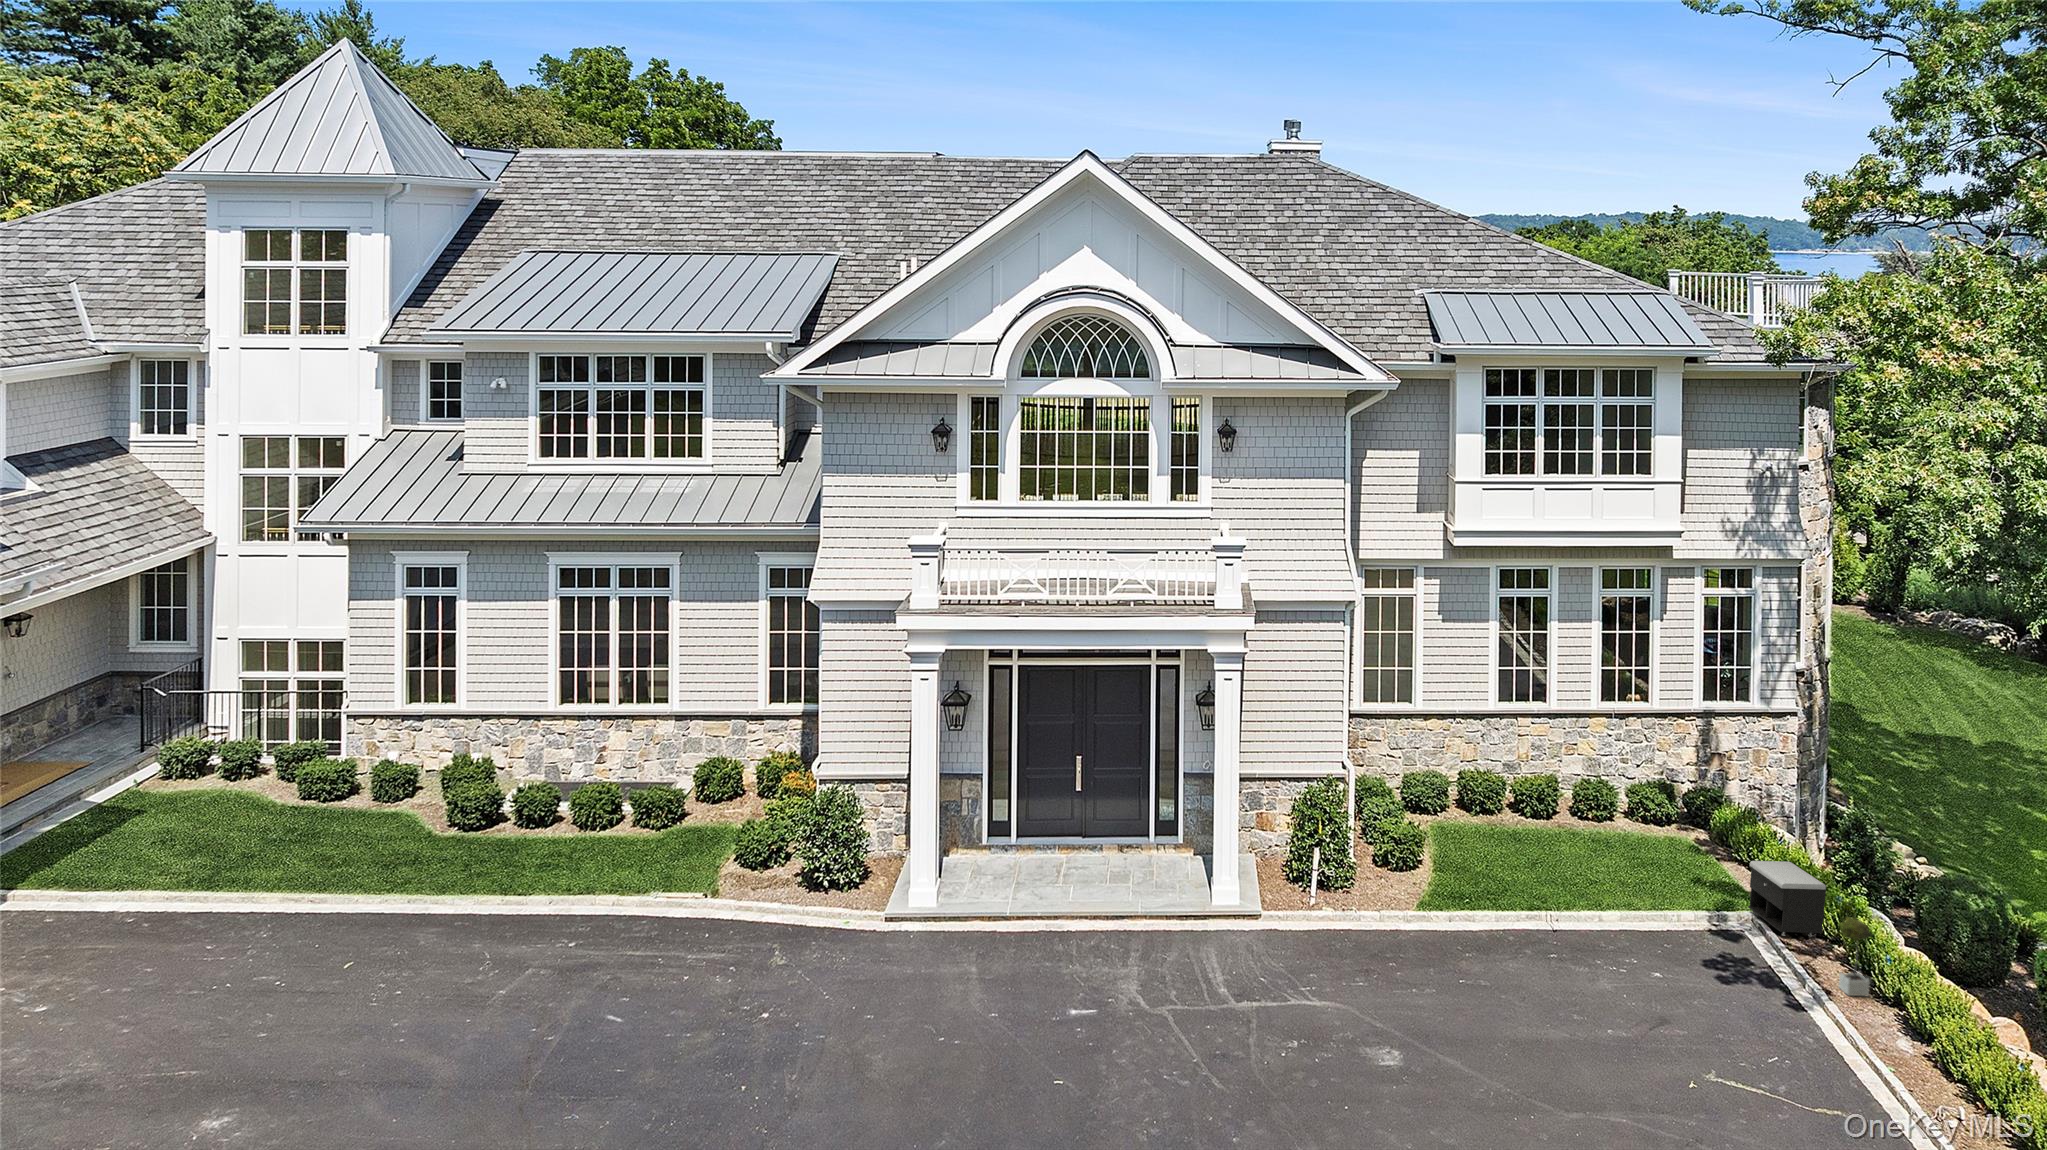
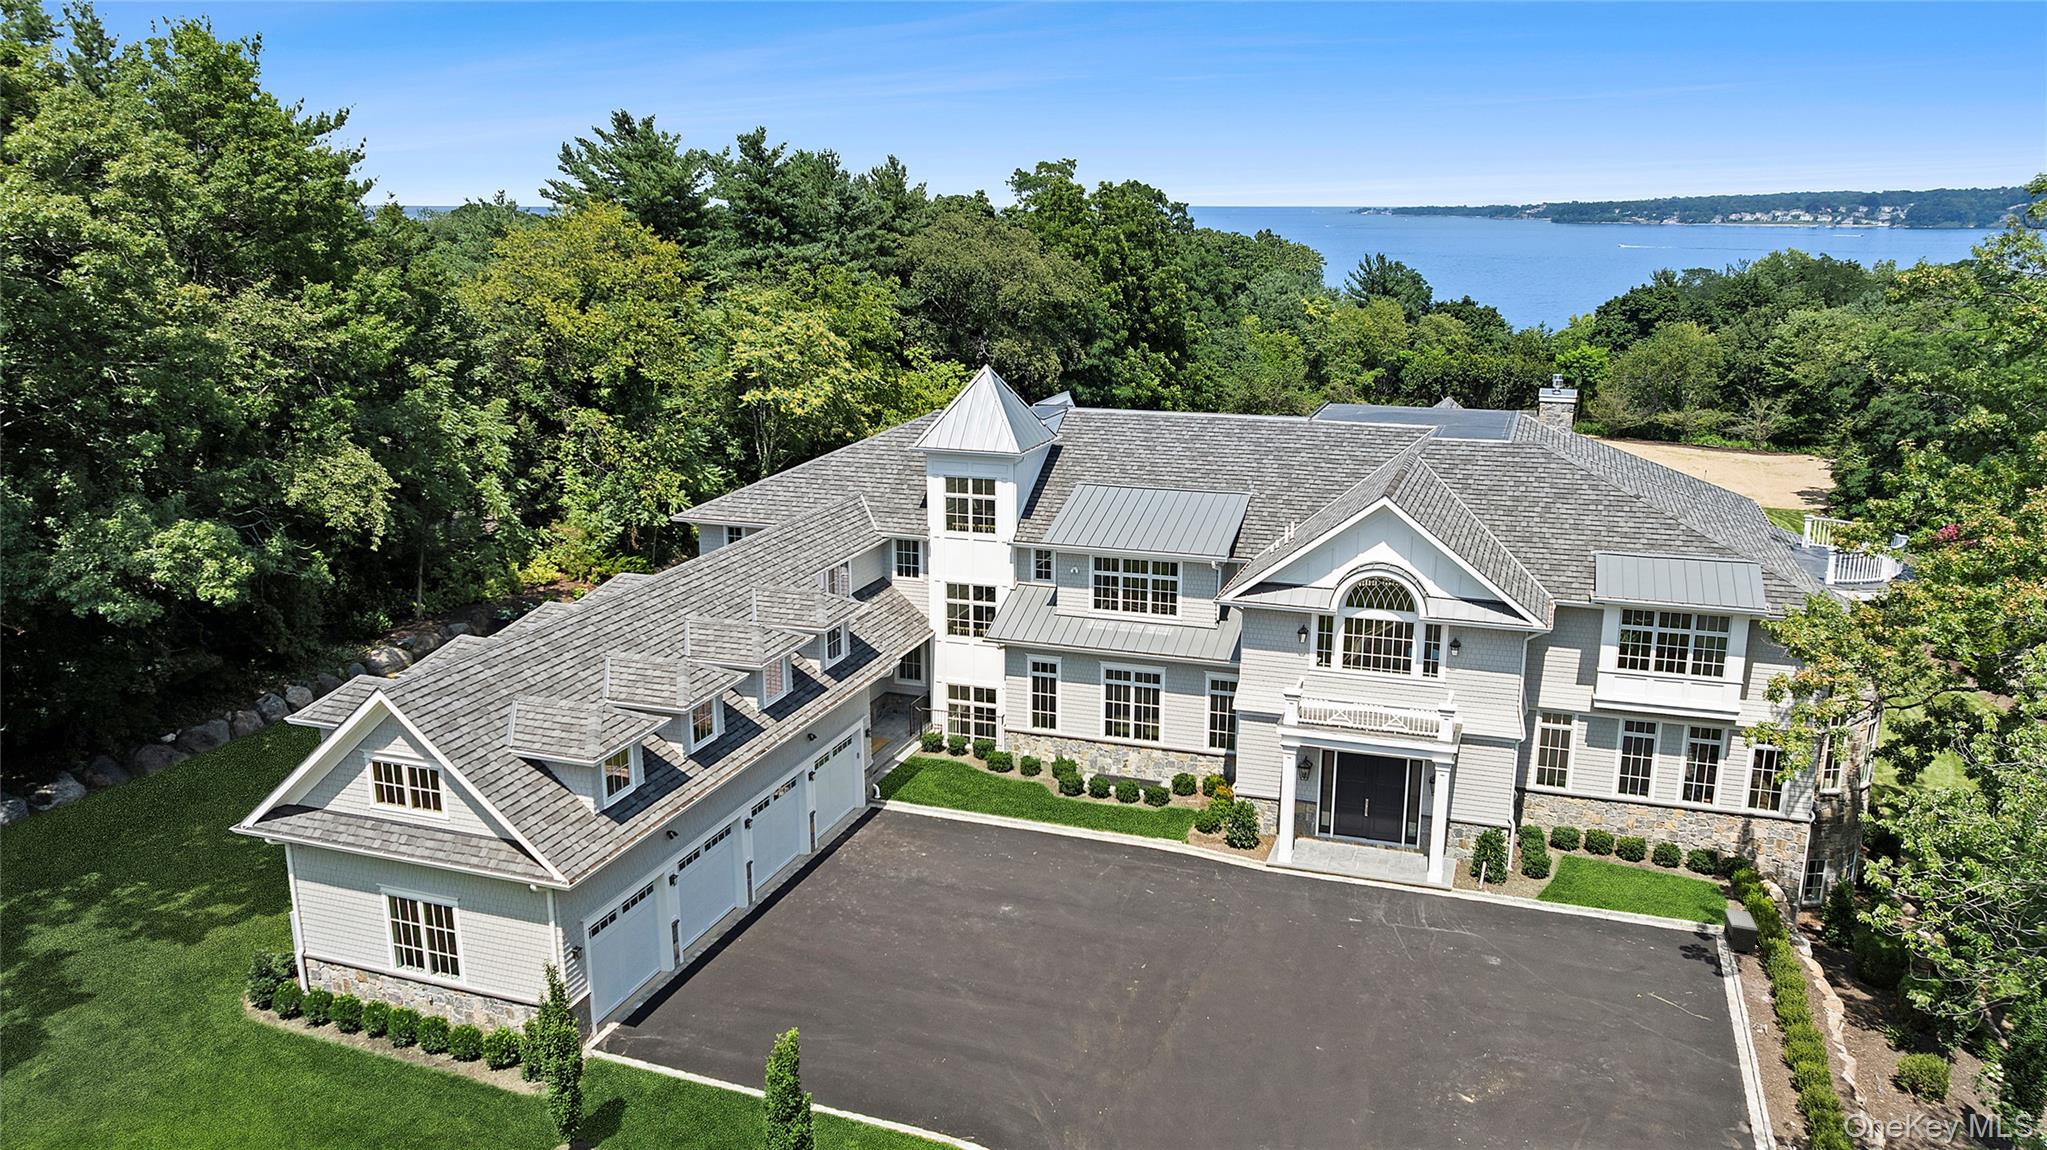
potted tree: present [1839,917,1873,996] -> none [1743,948,1762,990]

